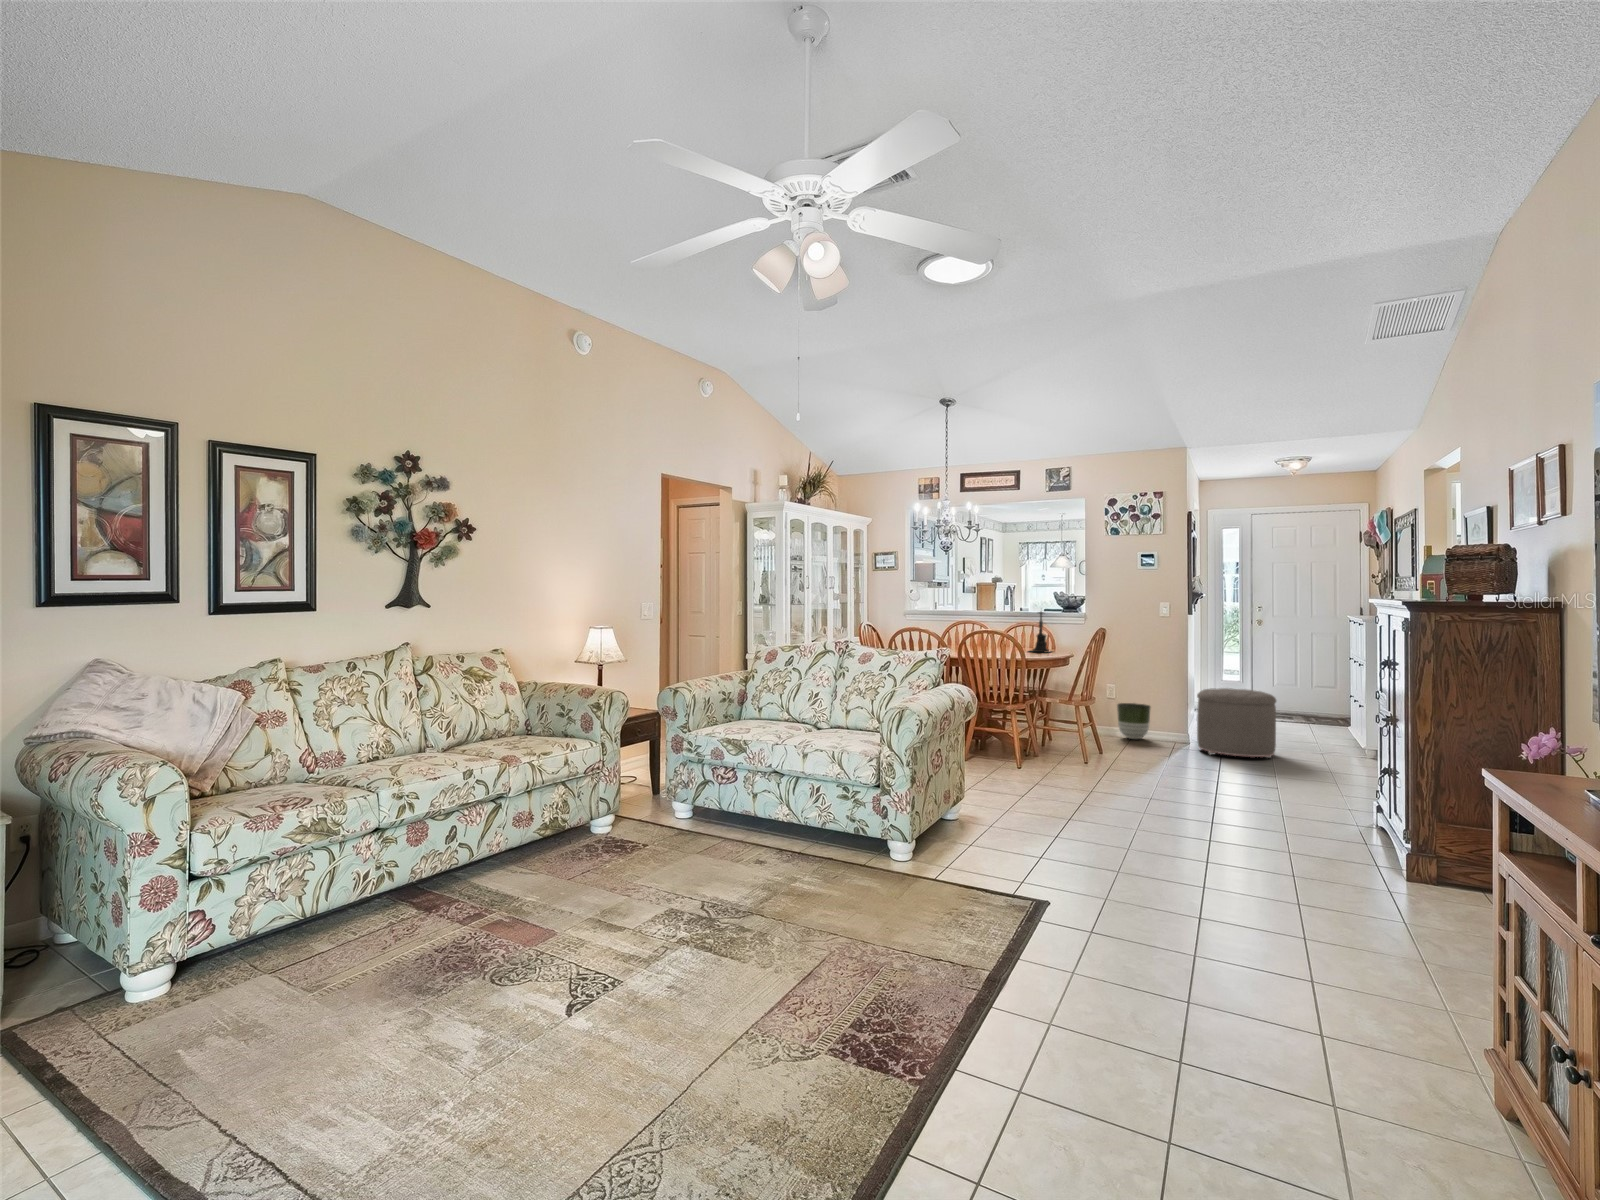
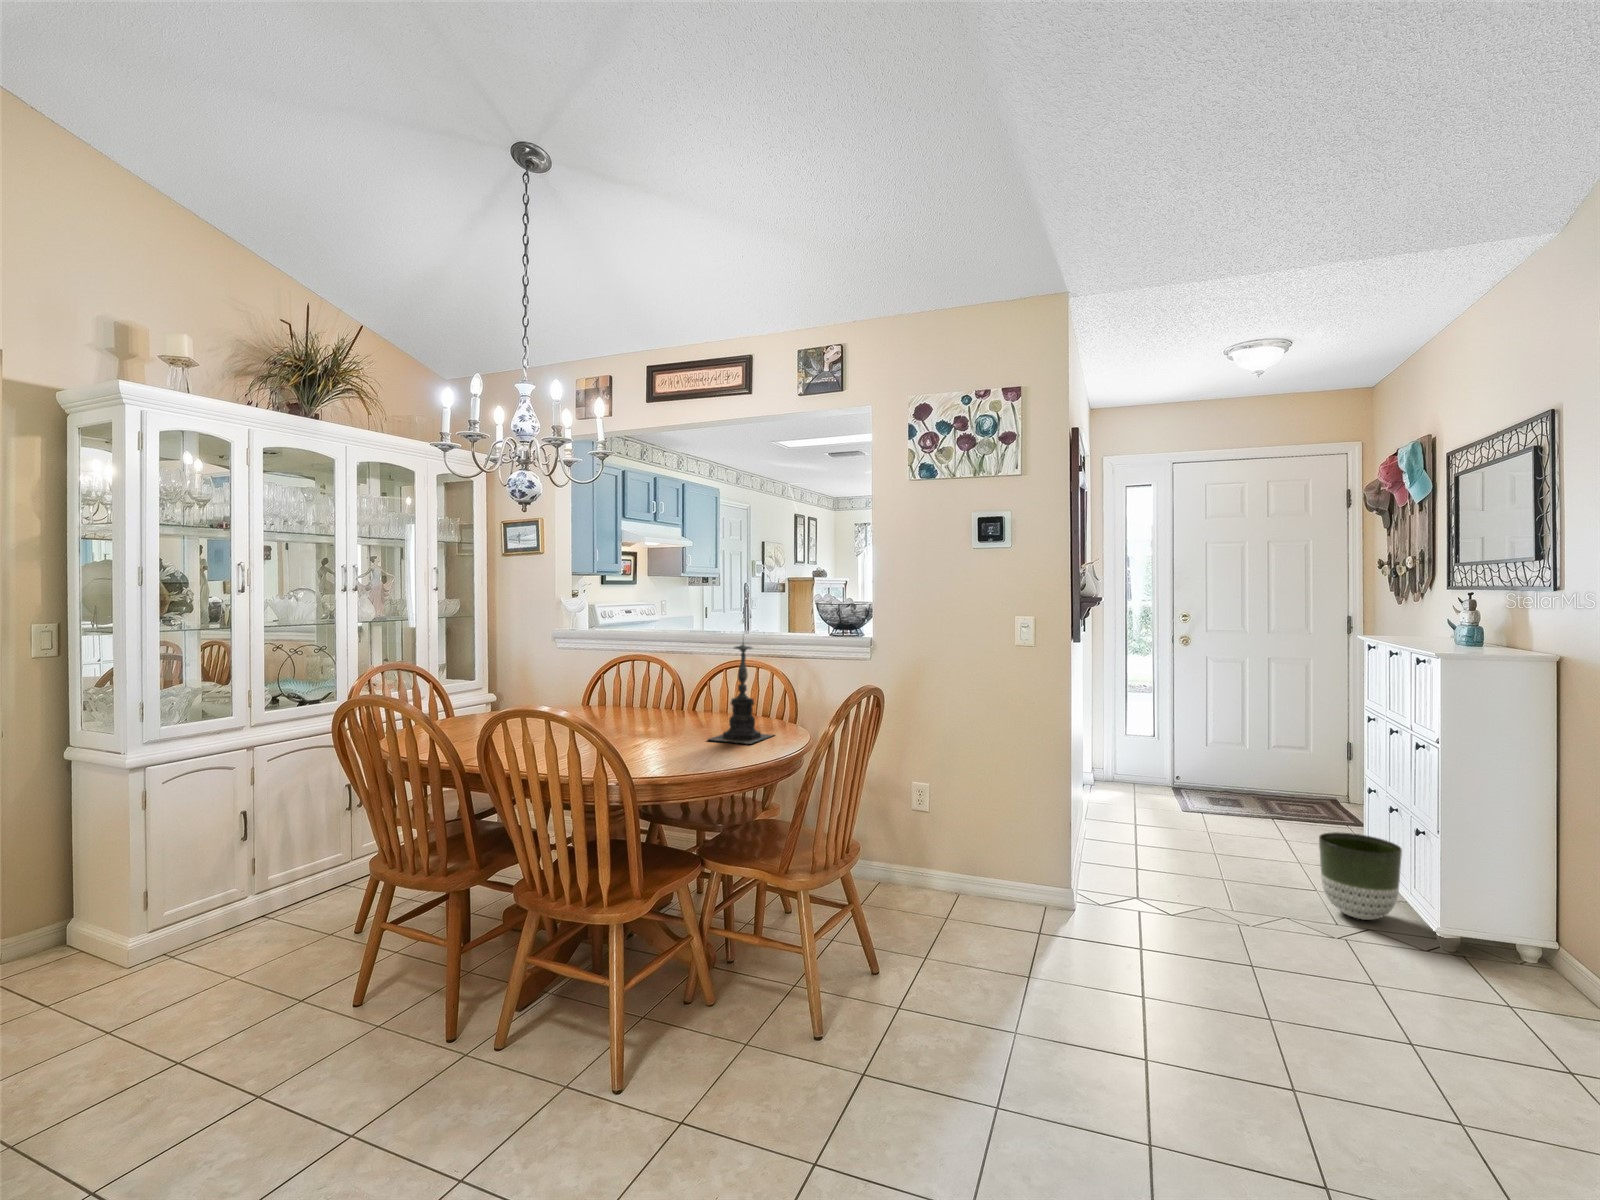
ottoman: present [1197,688,1276,758] -> none [1087,812,1264,1004]
planter: present [1117,703,1151,739] -> present [1319,832,1402,920]

